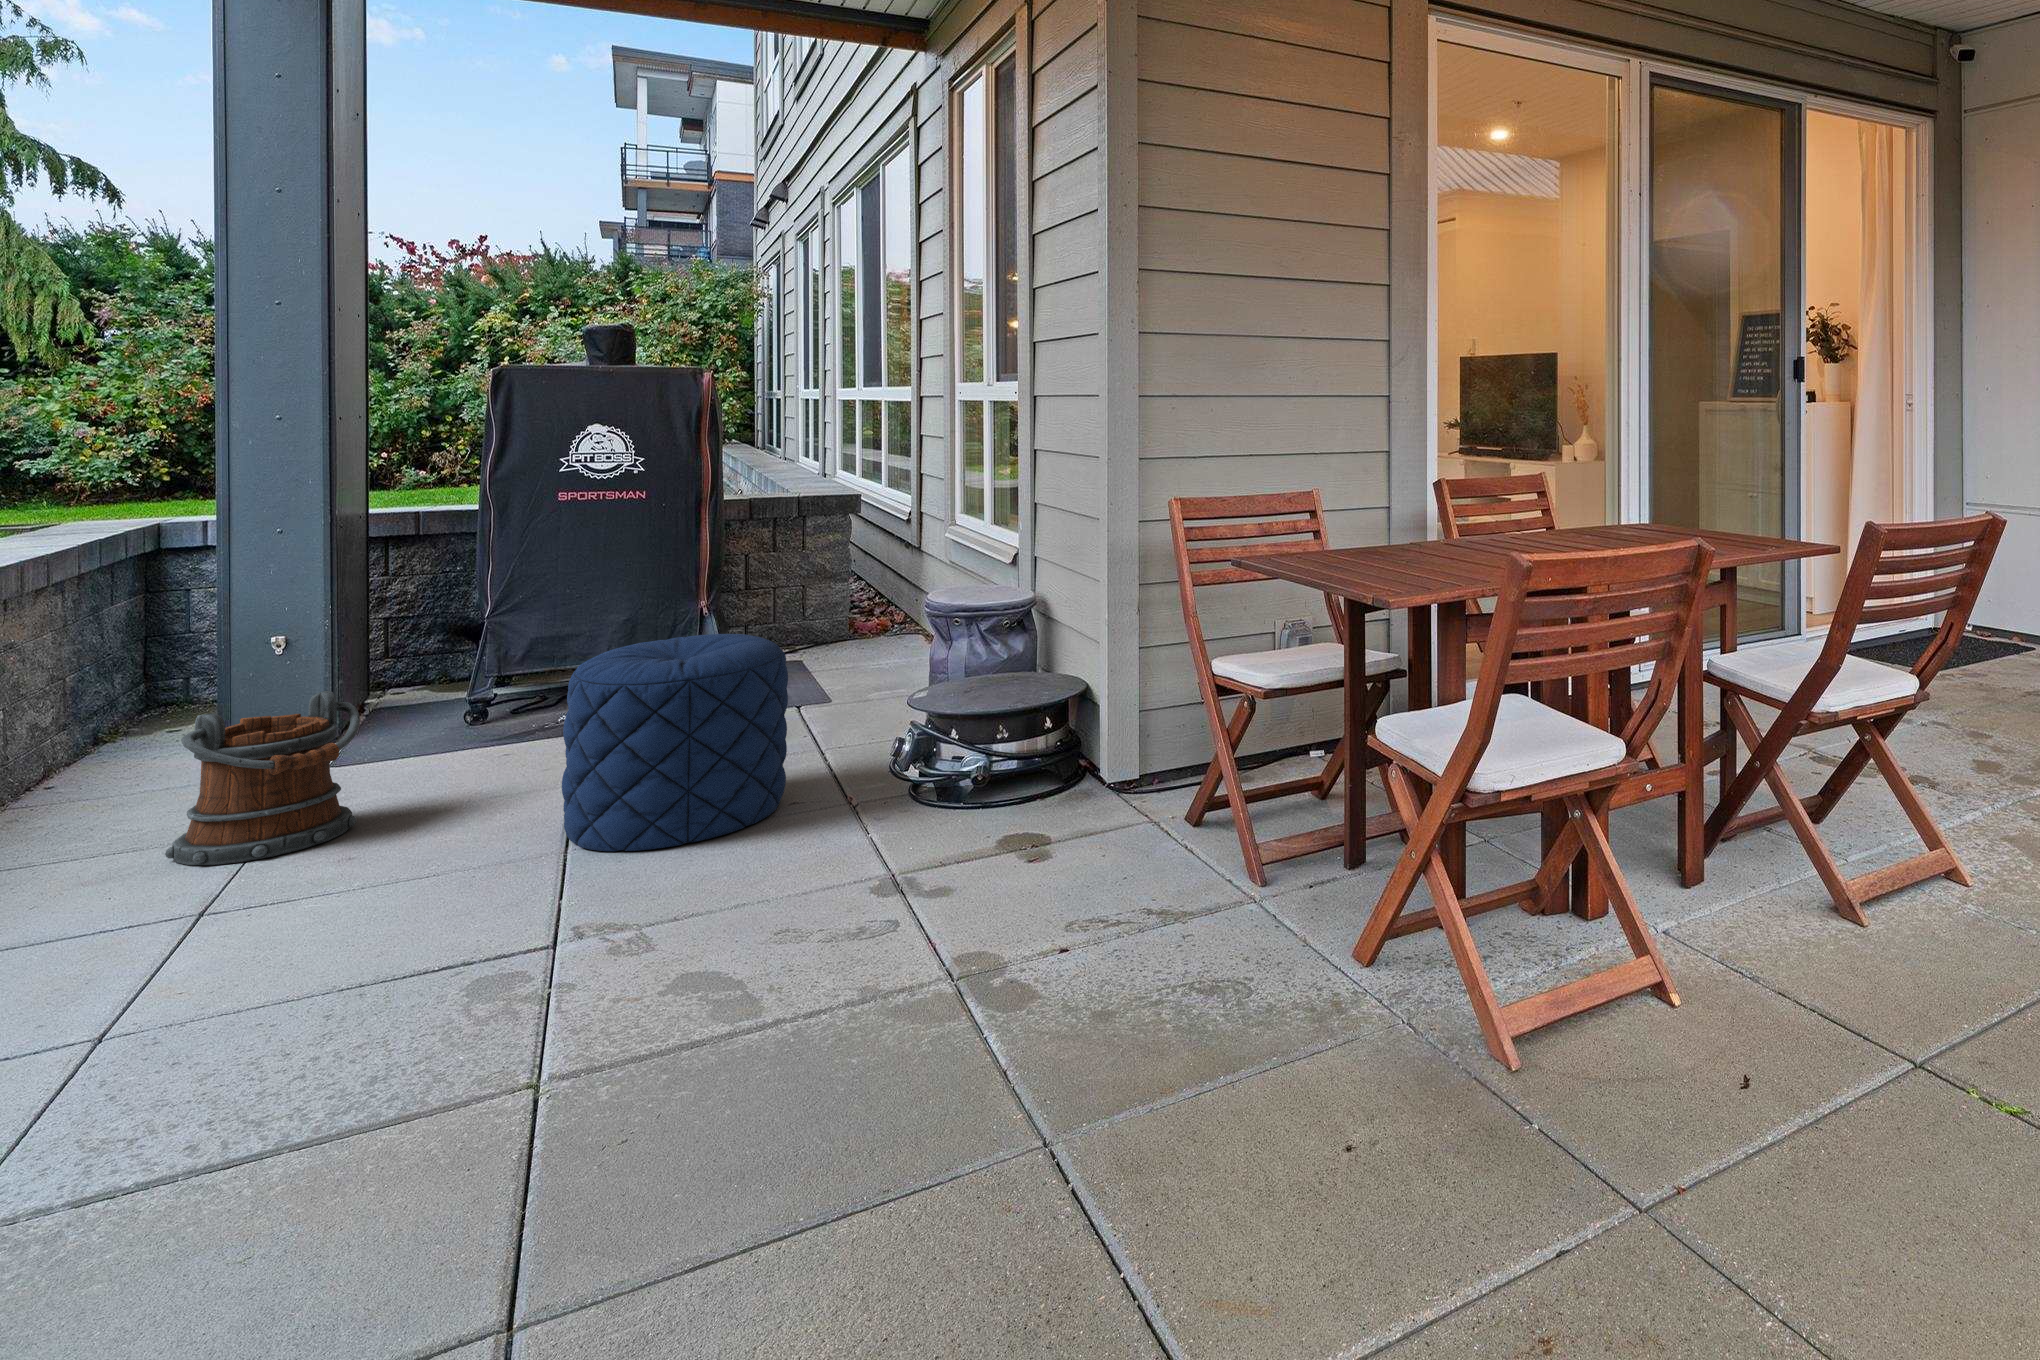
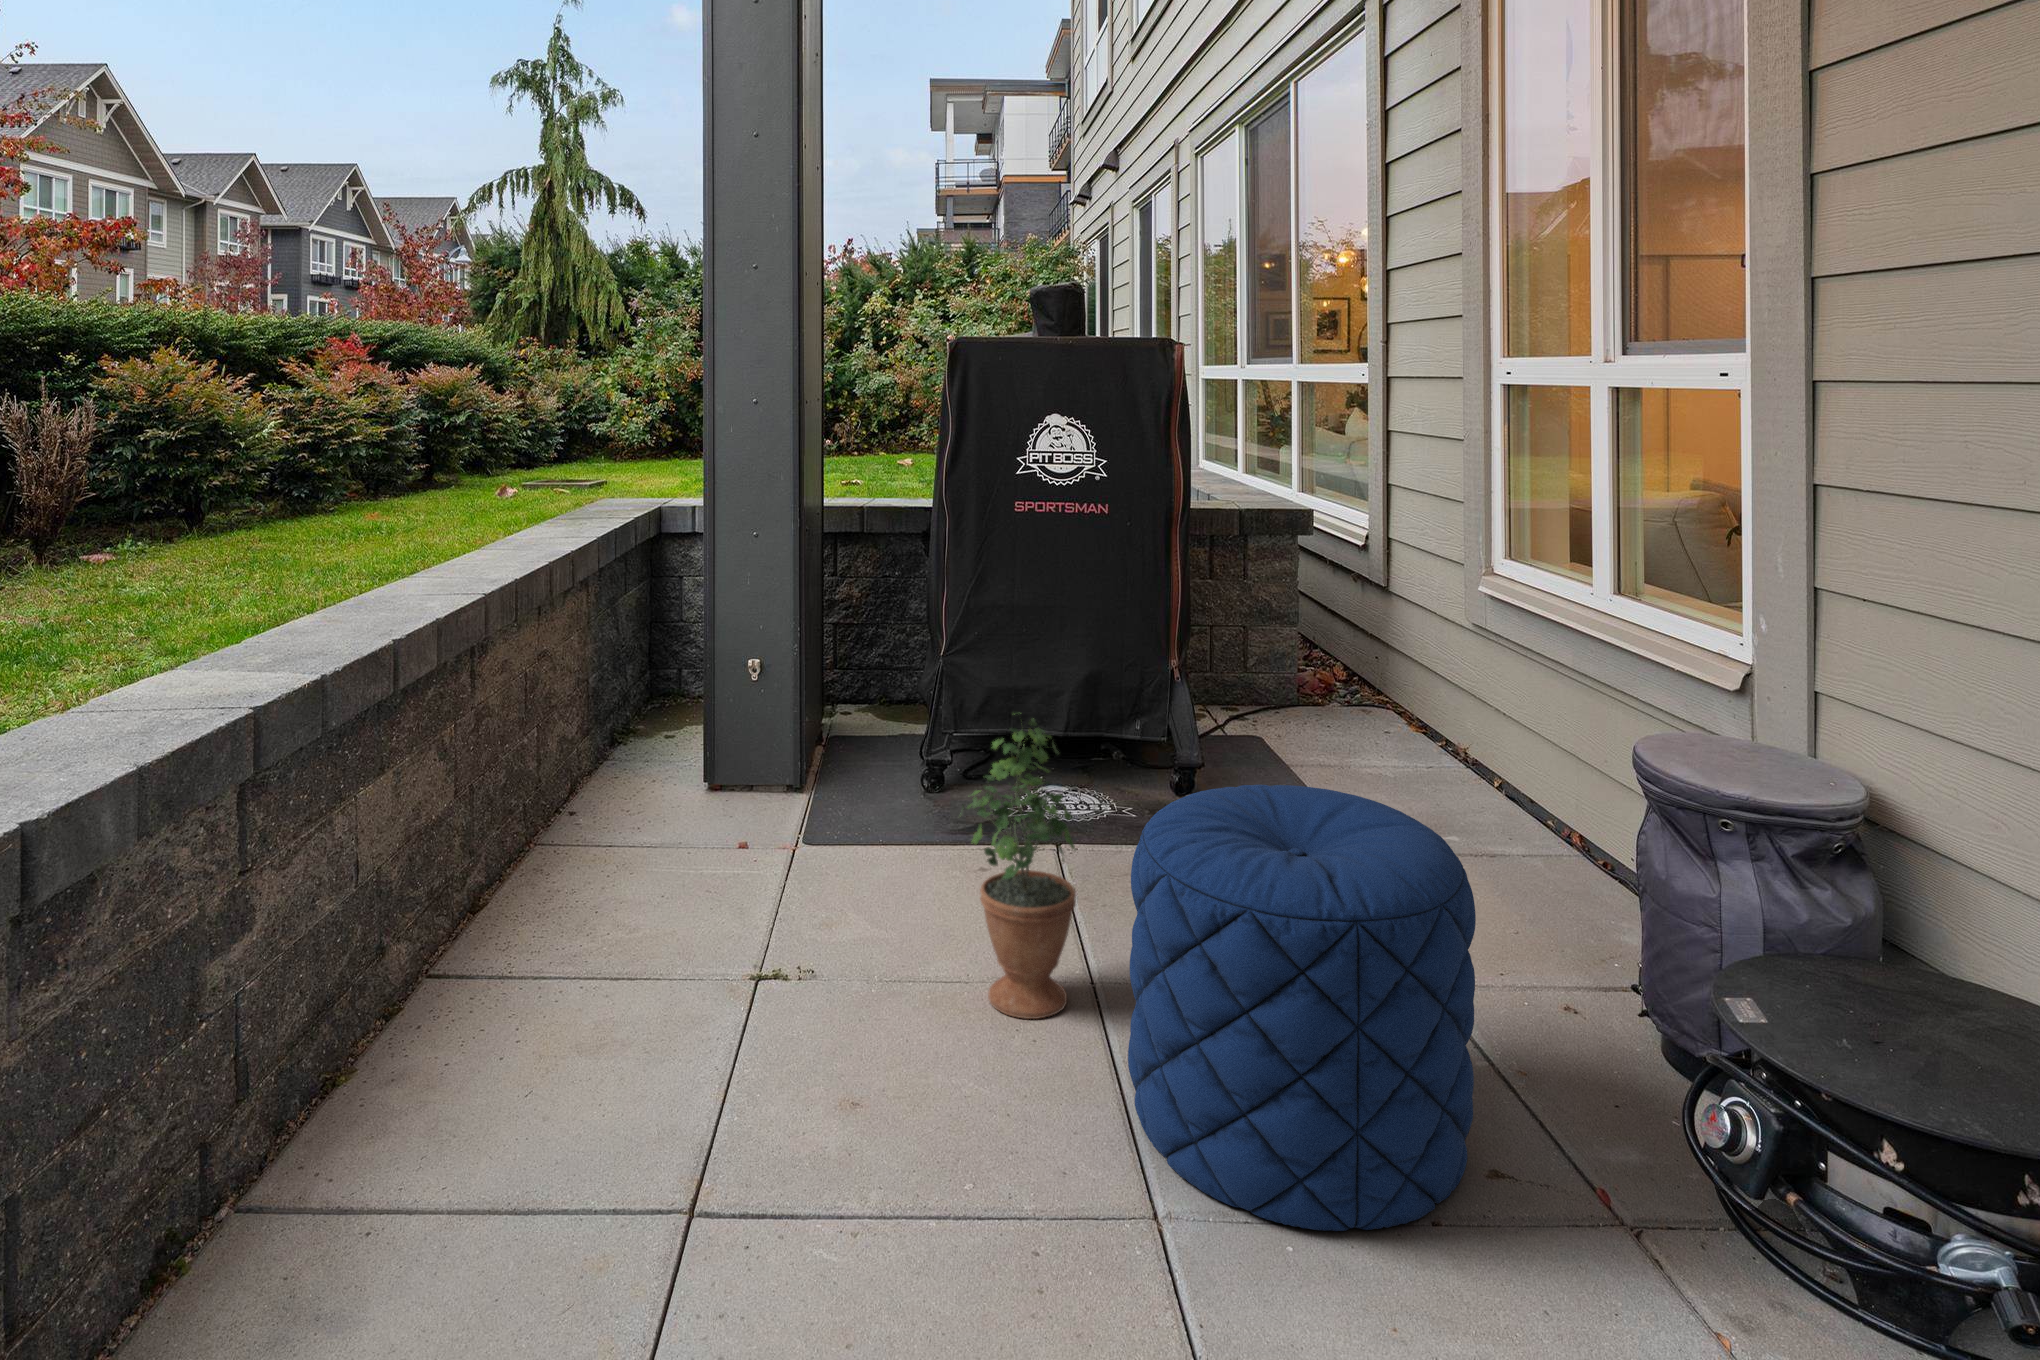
potted plant: none [450,622,553,817] -> present [963,718,1076,1019]
bucket: present [165,691,360,865] -> none [670,780,857,1030]

